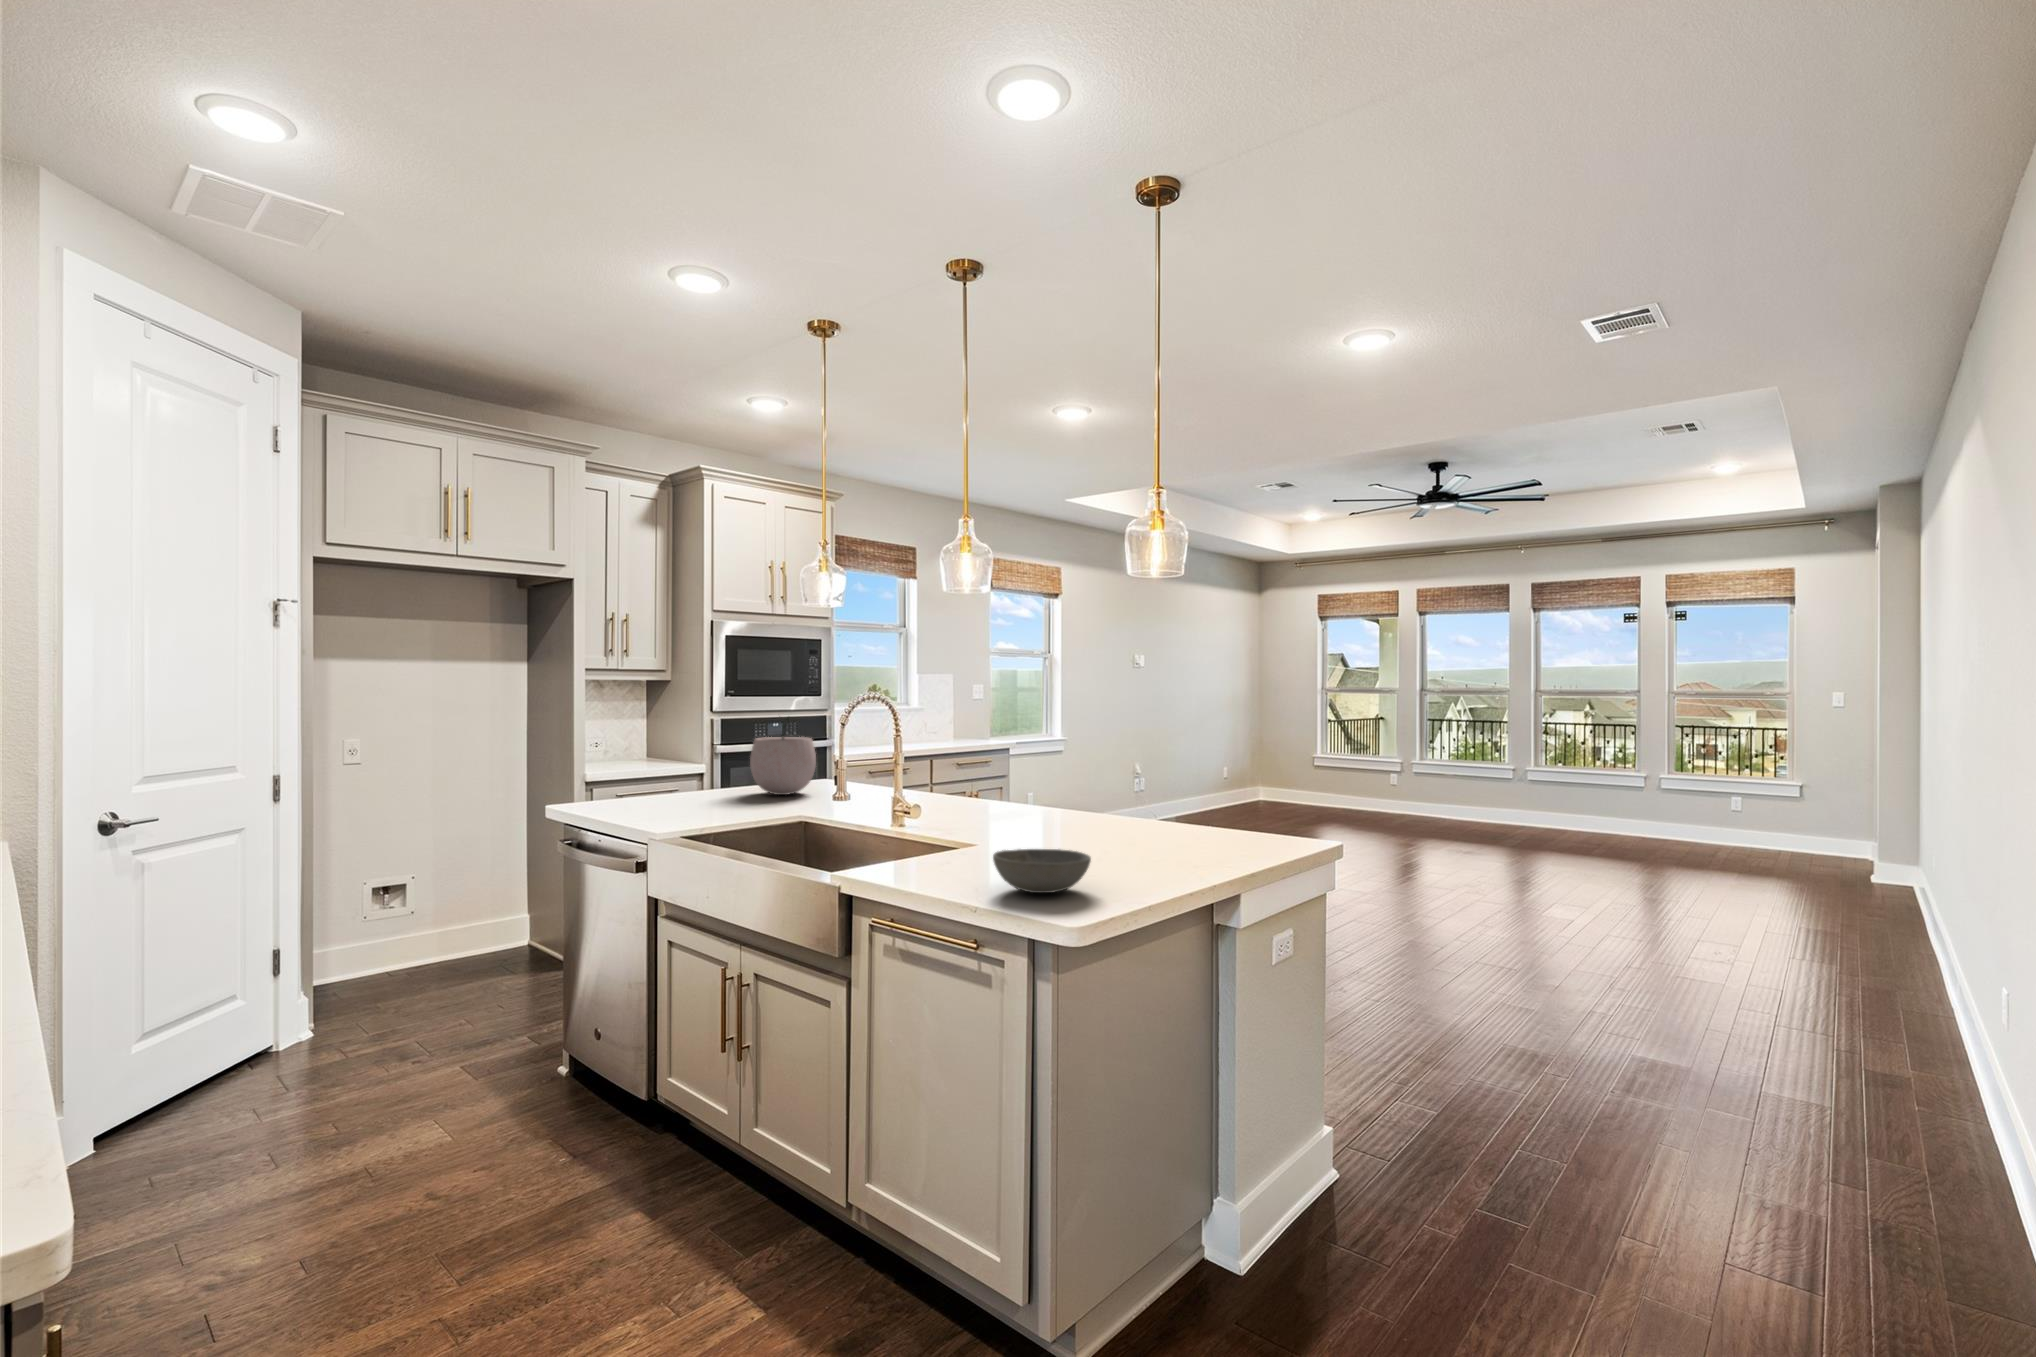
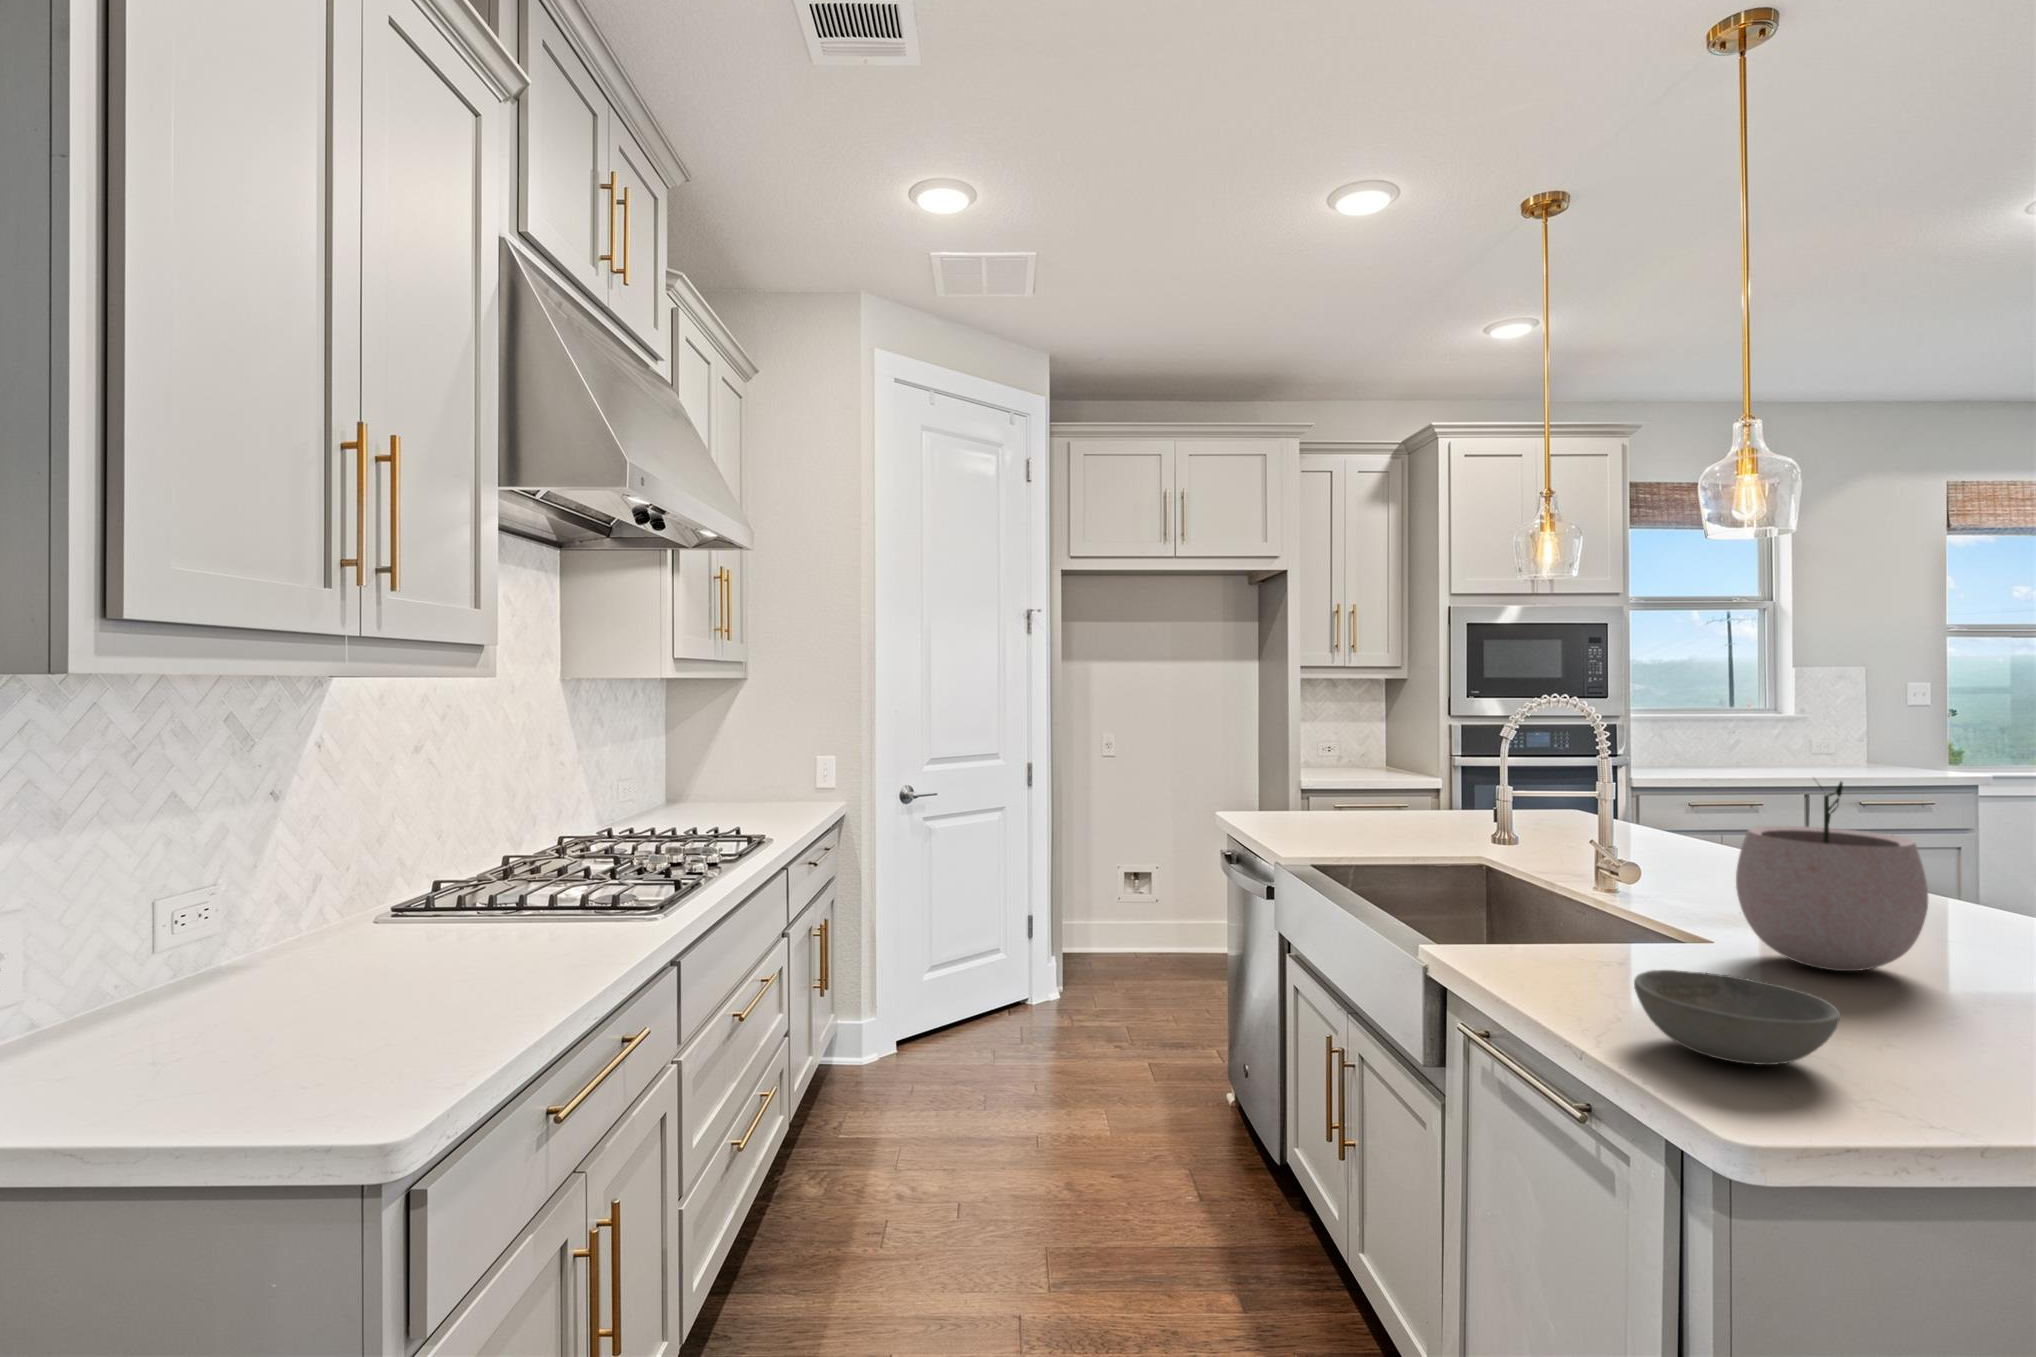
plant pot: present [750,719,816,795] -> present [1736,782,1928,971]

